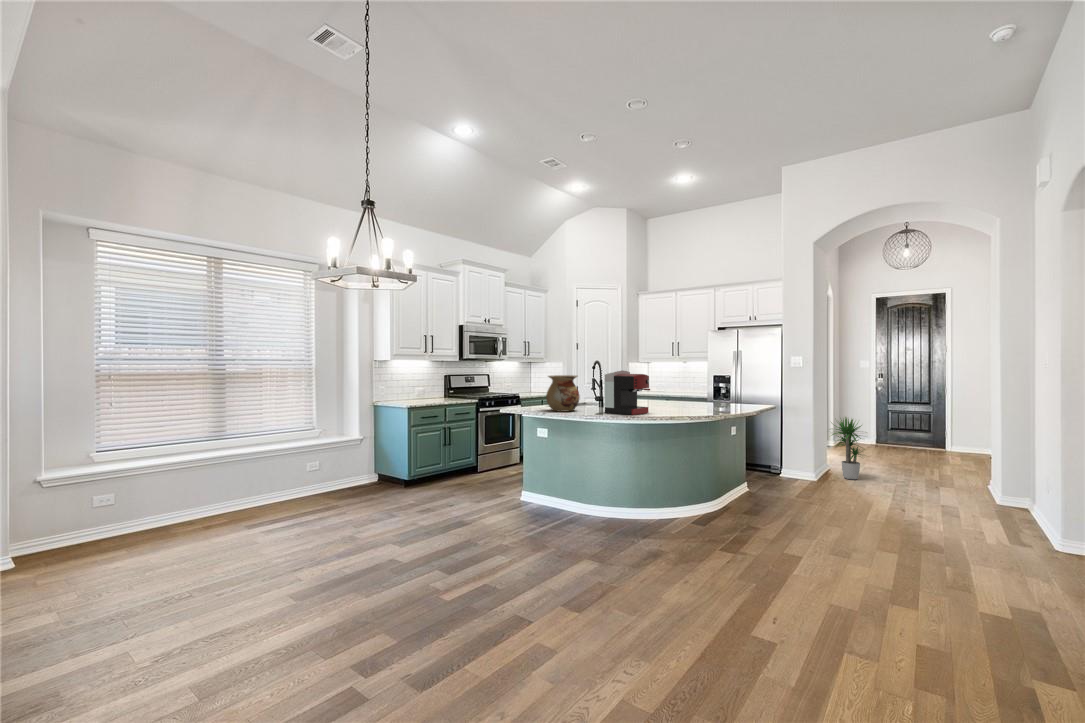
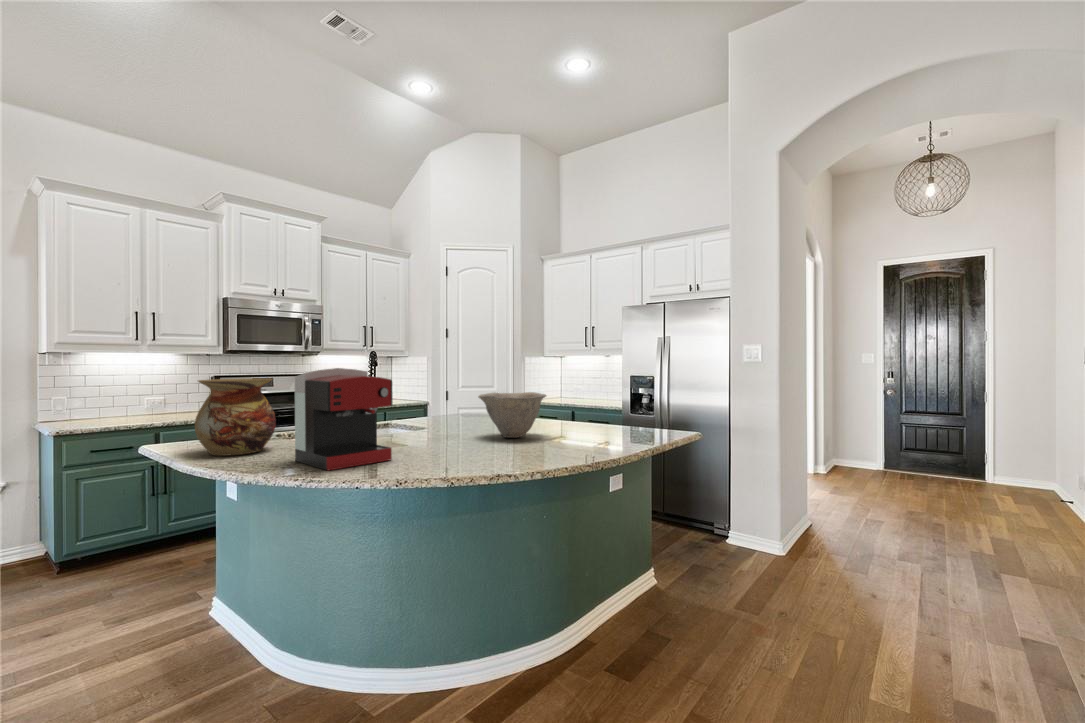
bowl: none [662,384,699,407] -> present [478,392,546,438]
potted plant: present [832,417,862,479] -> none [801,442,876,551]

